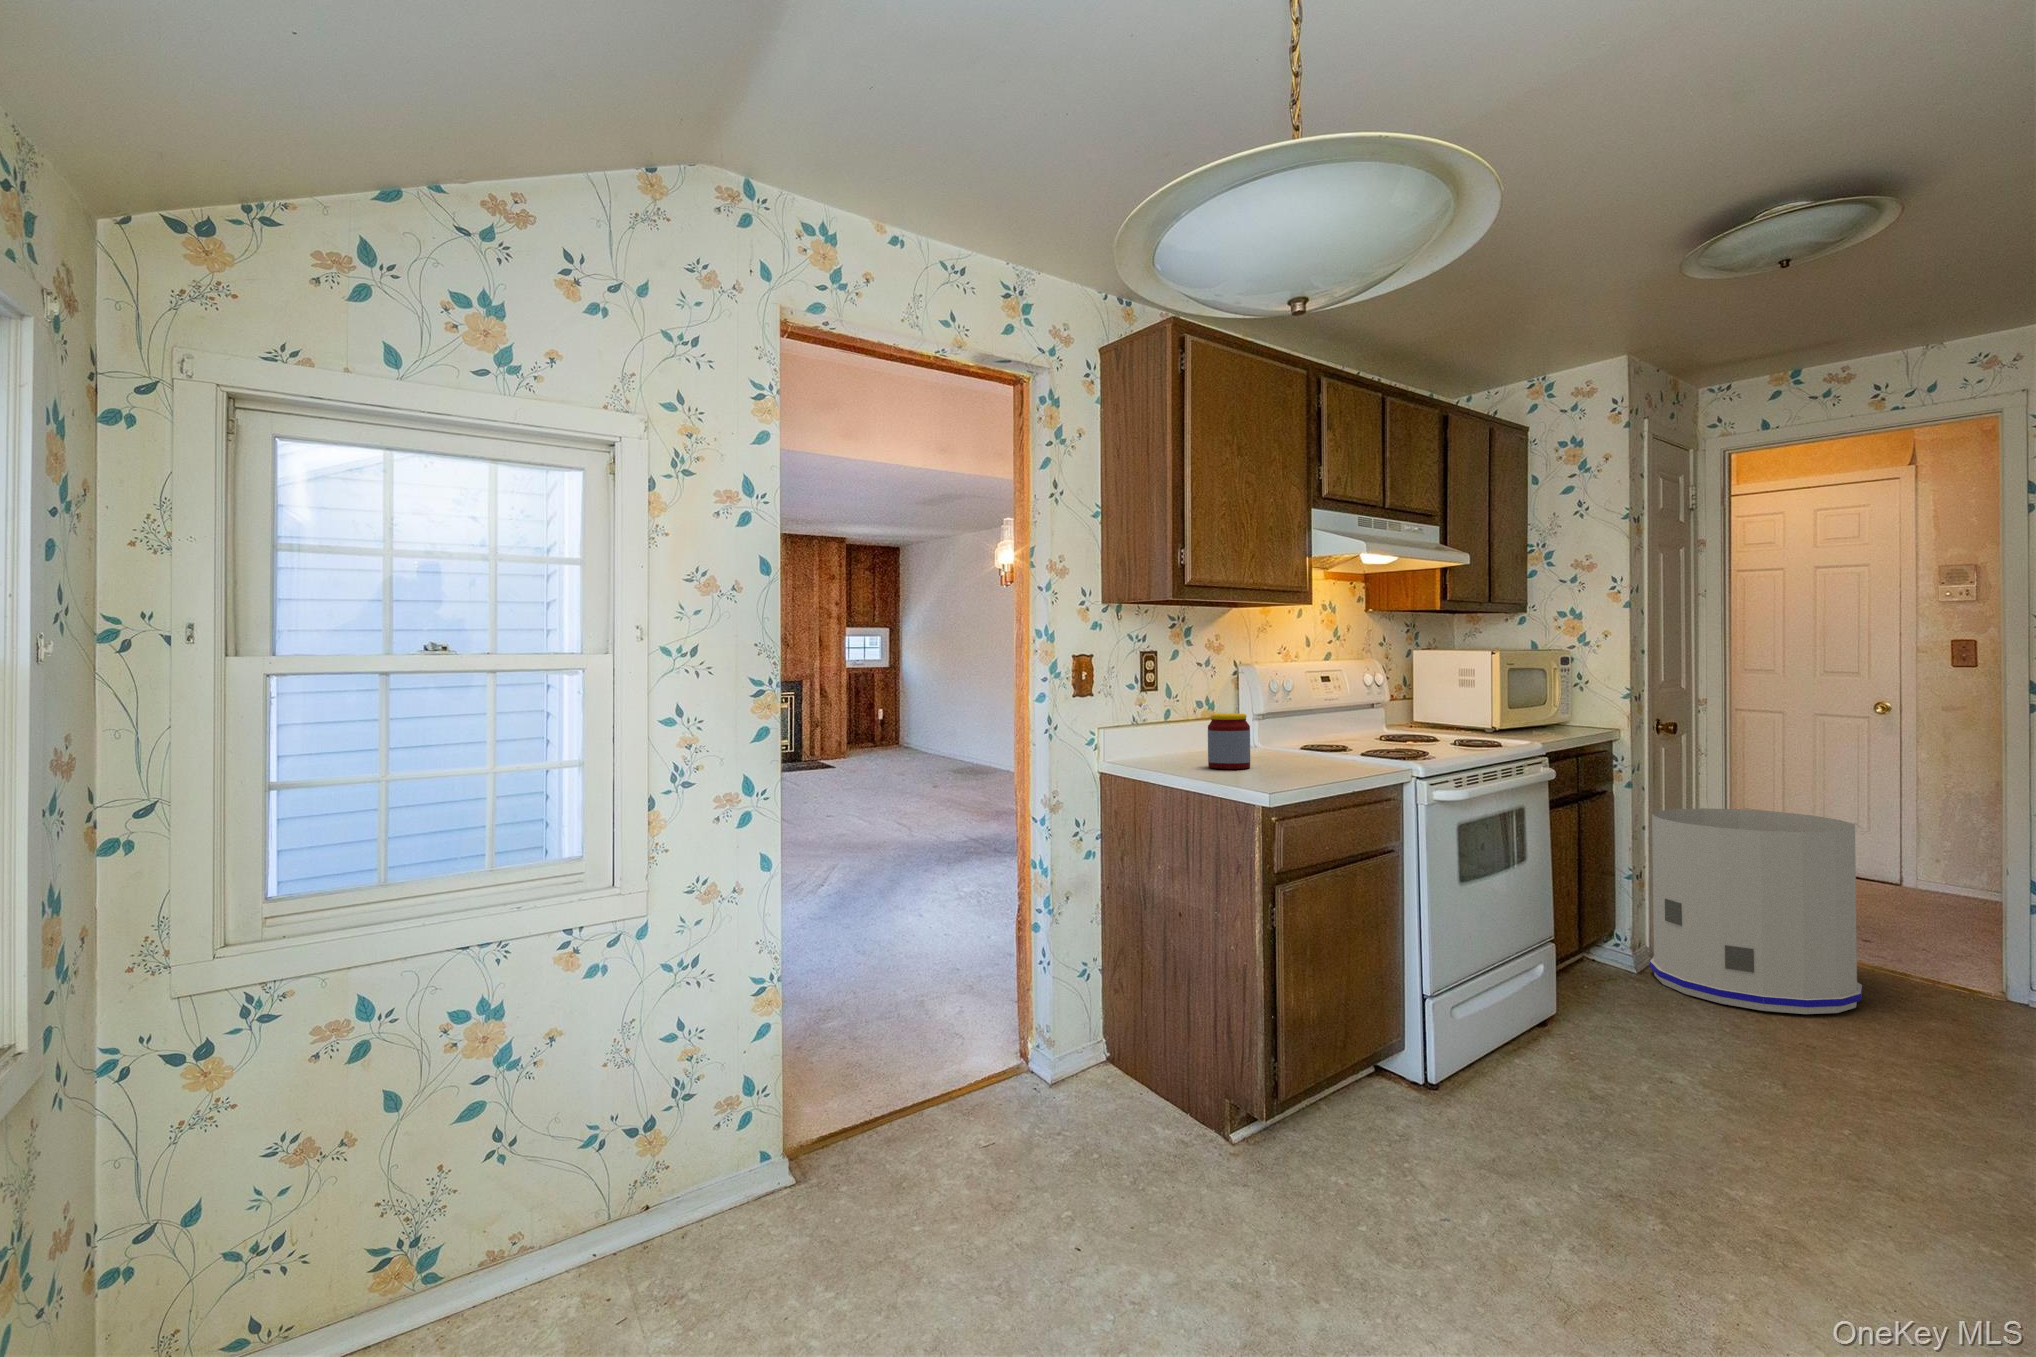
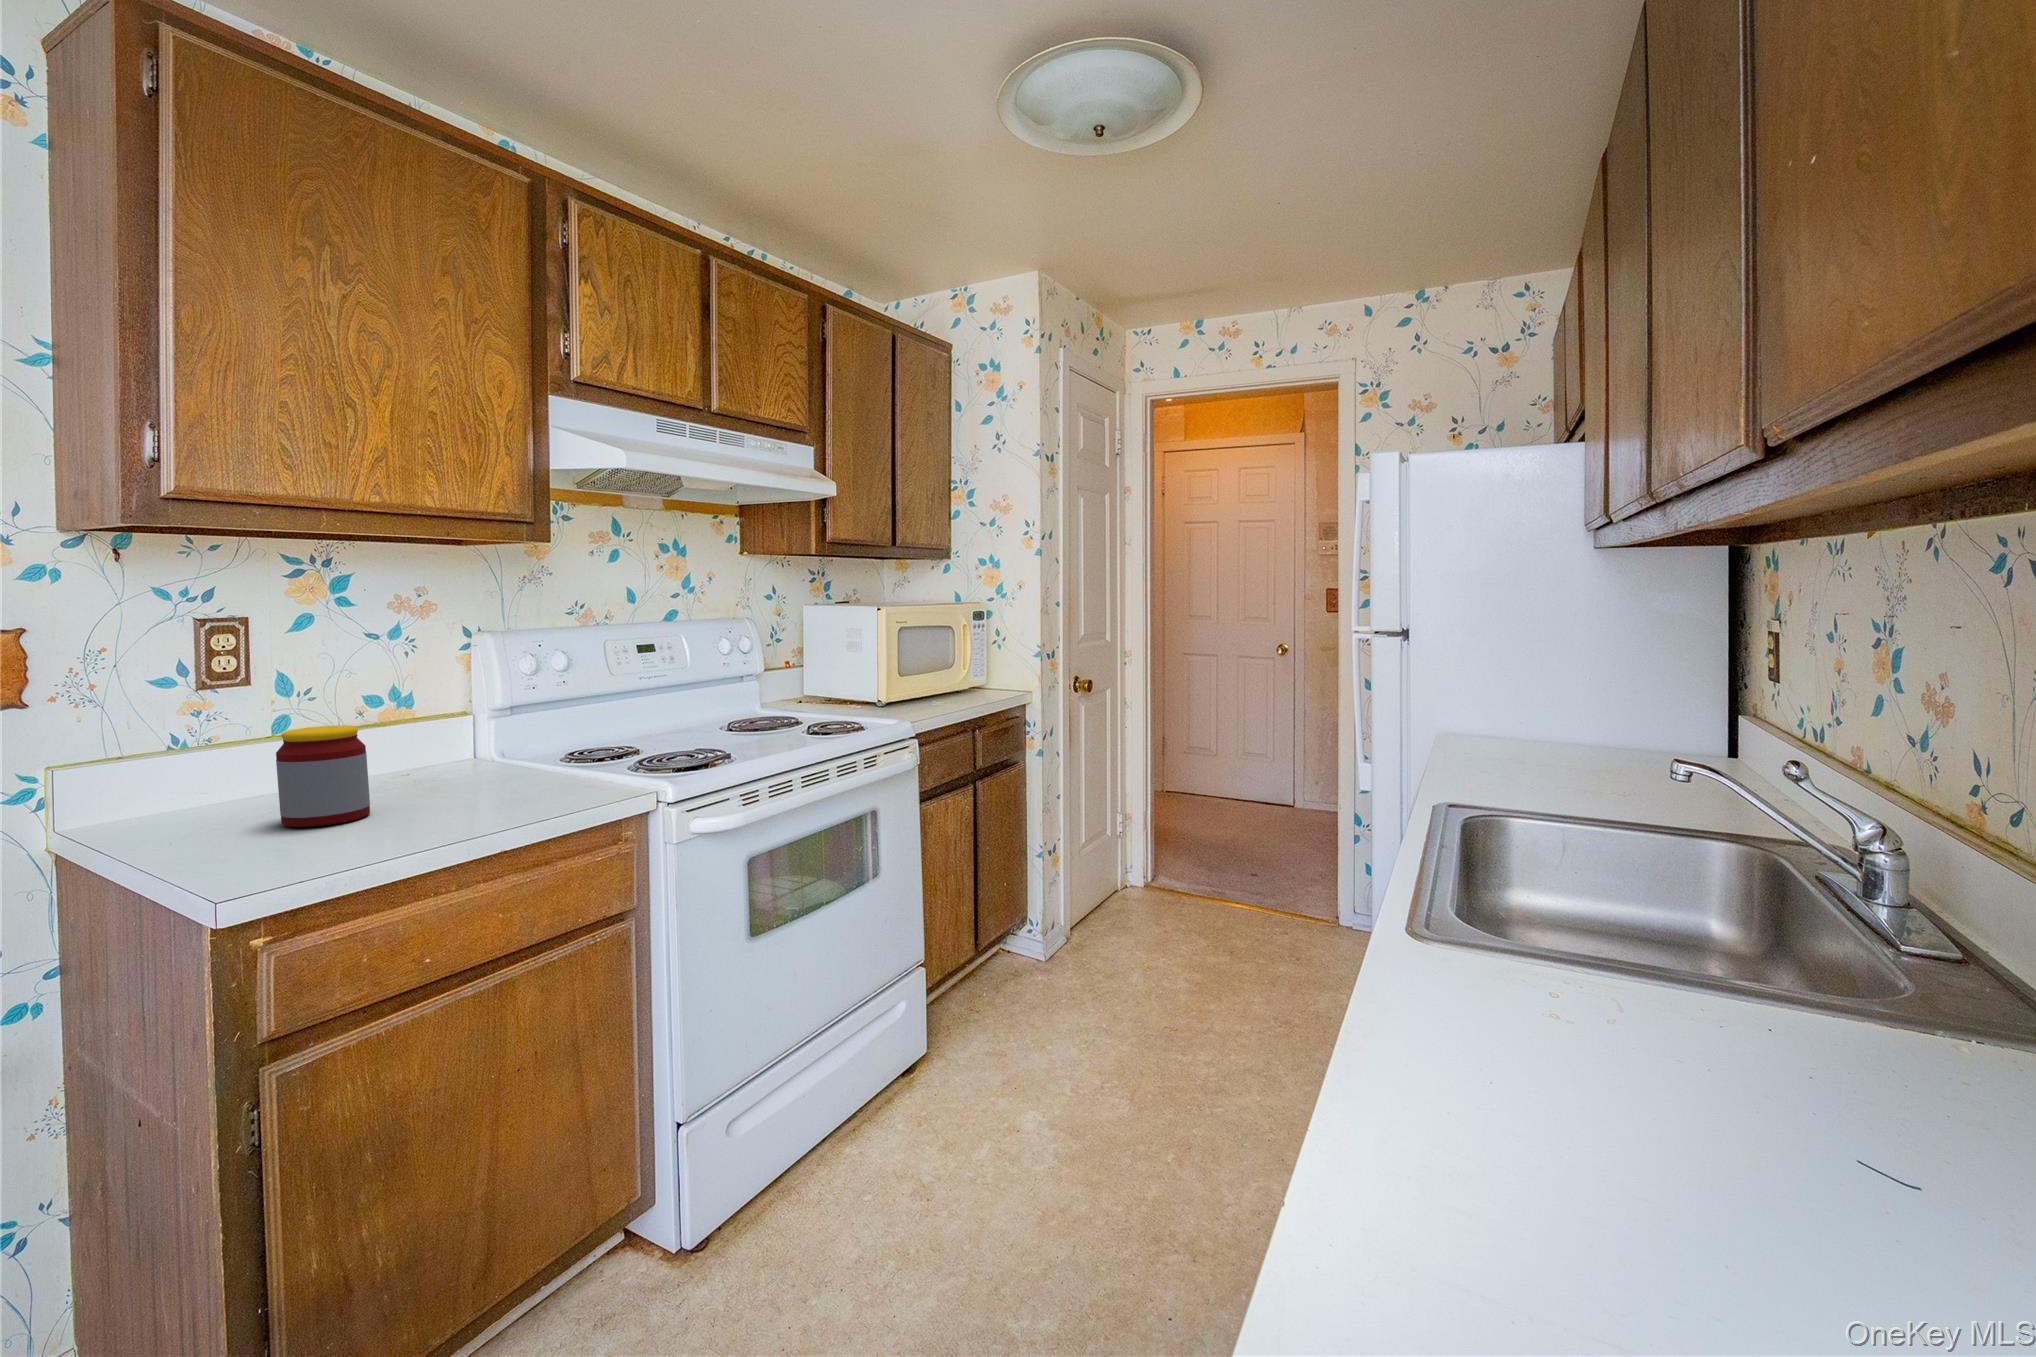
trash can: present [1650,808,1862,1014] -> none [1057,772,1241,1001]

